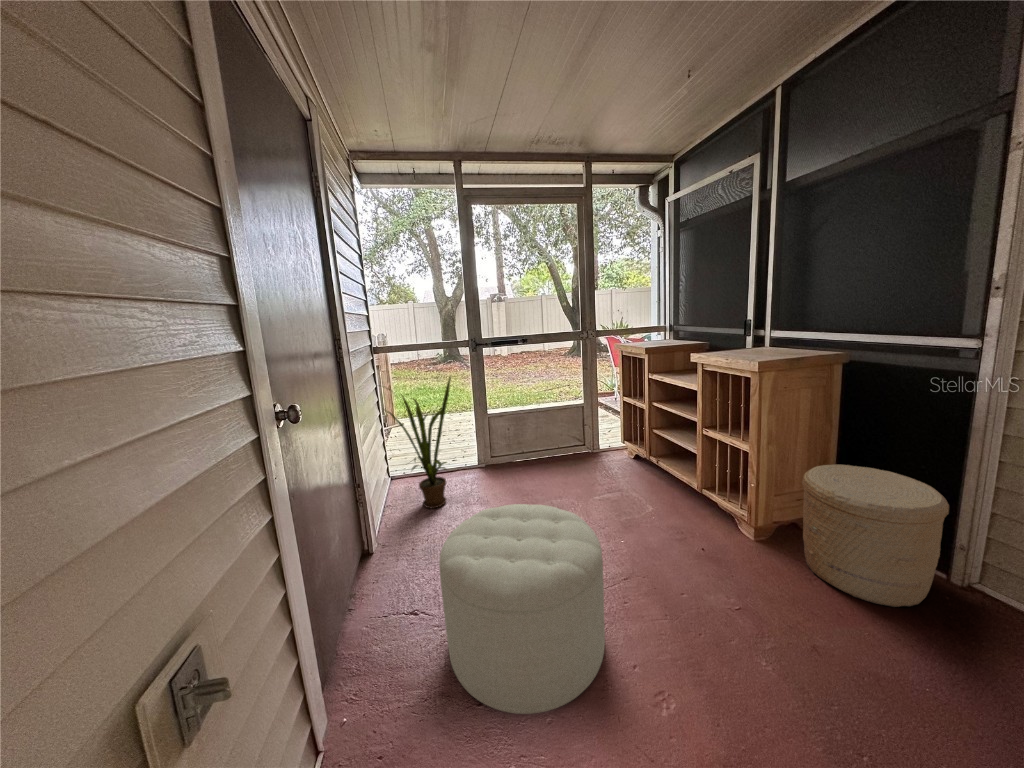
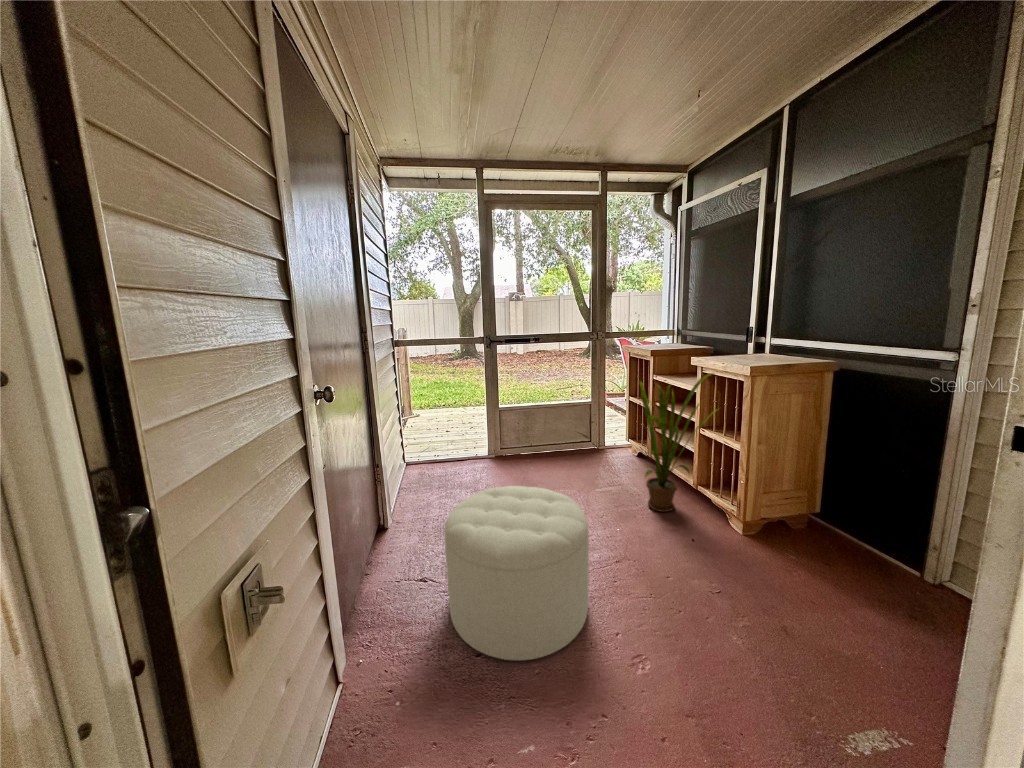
house plant: present [387,377,451,508] -> present [640,373,715,512]
woven basket: present [802,464,949,607] -> none [785,467,918,599]

